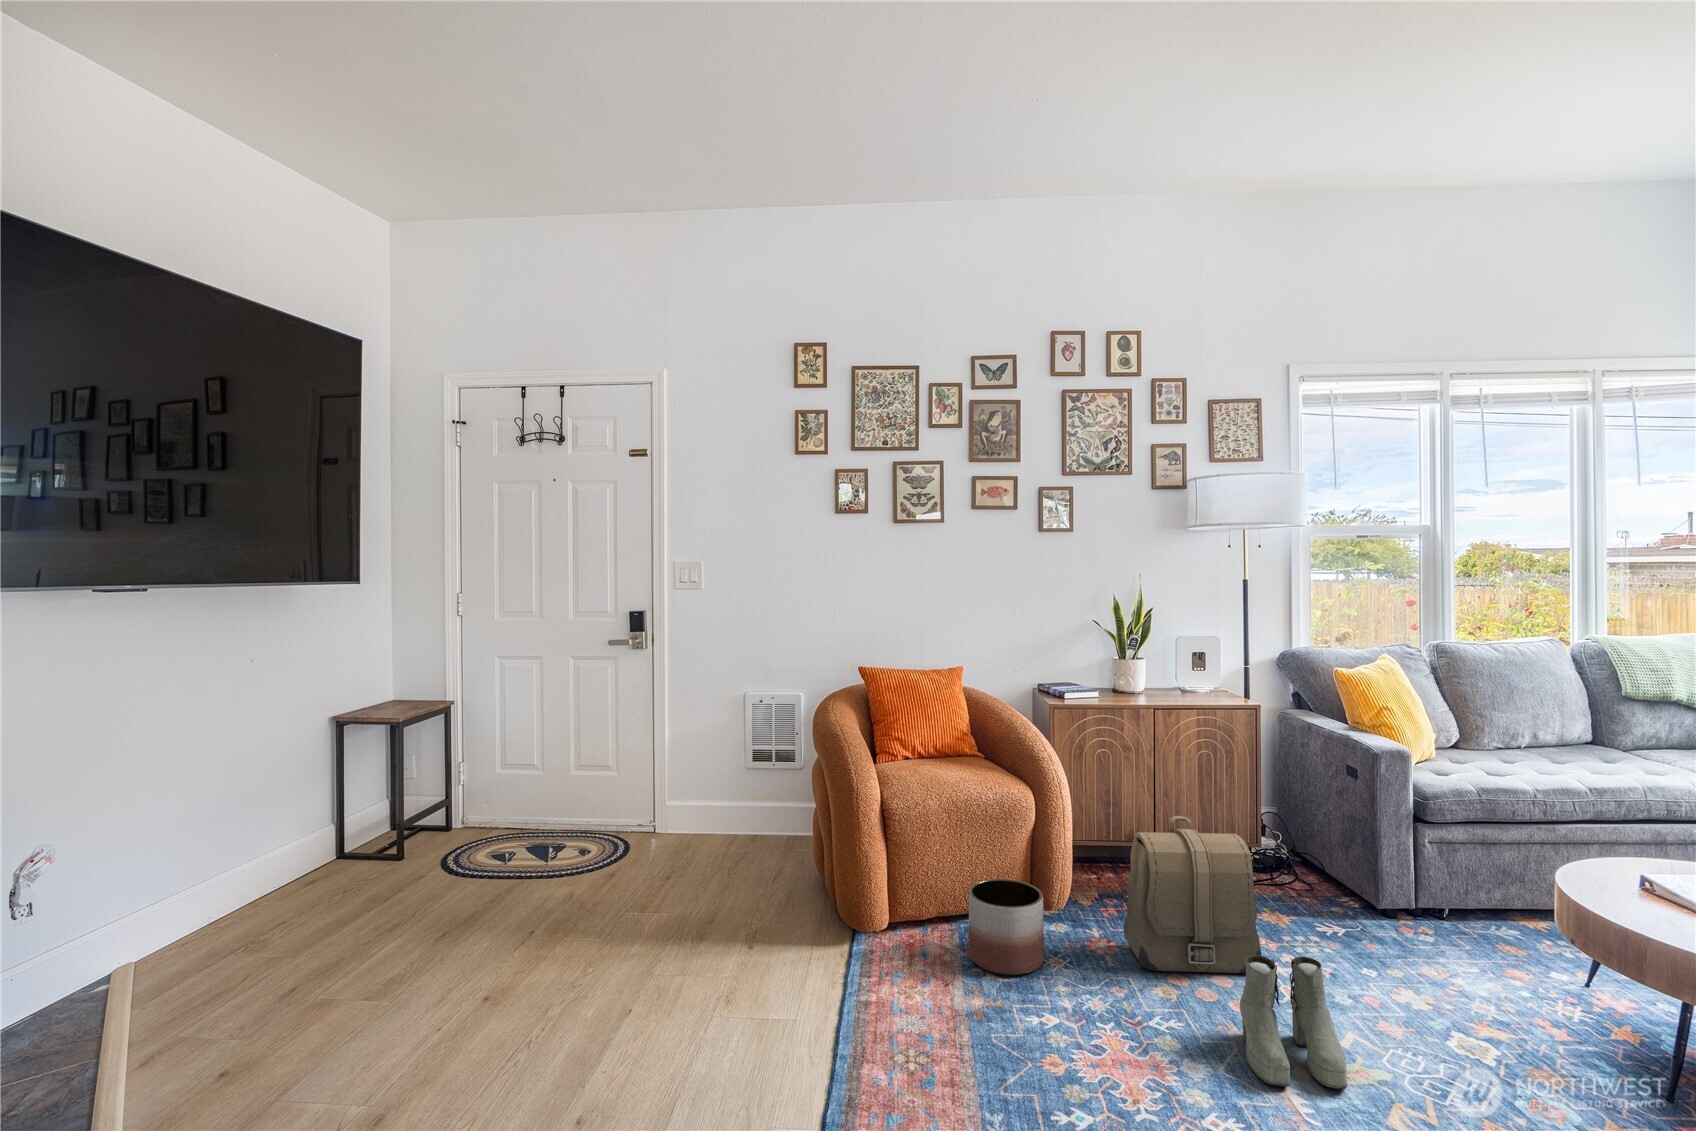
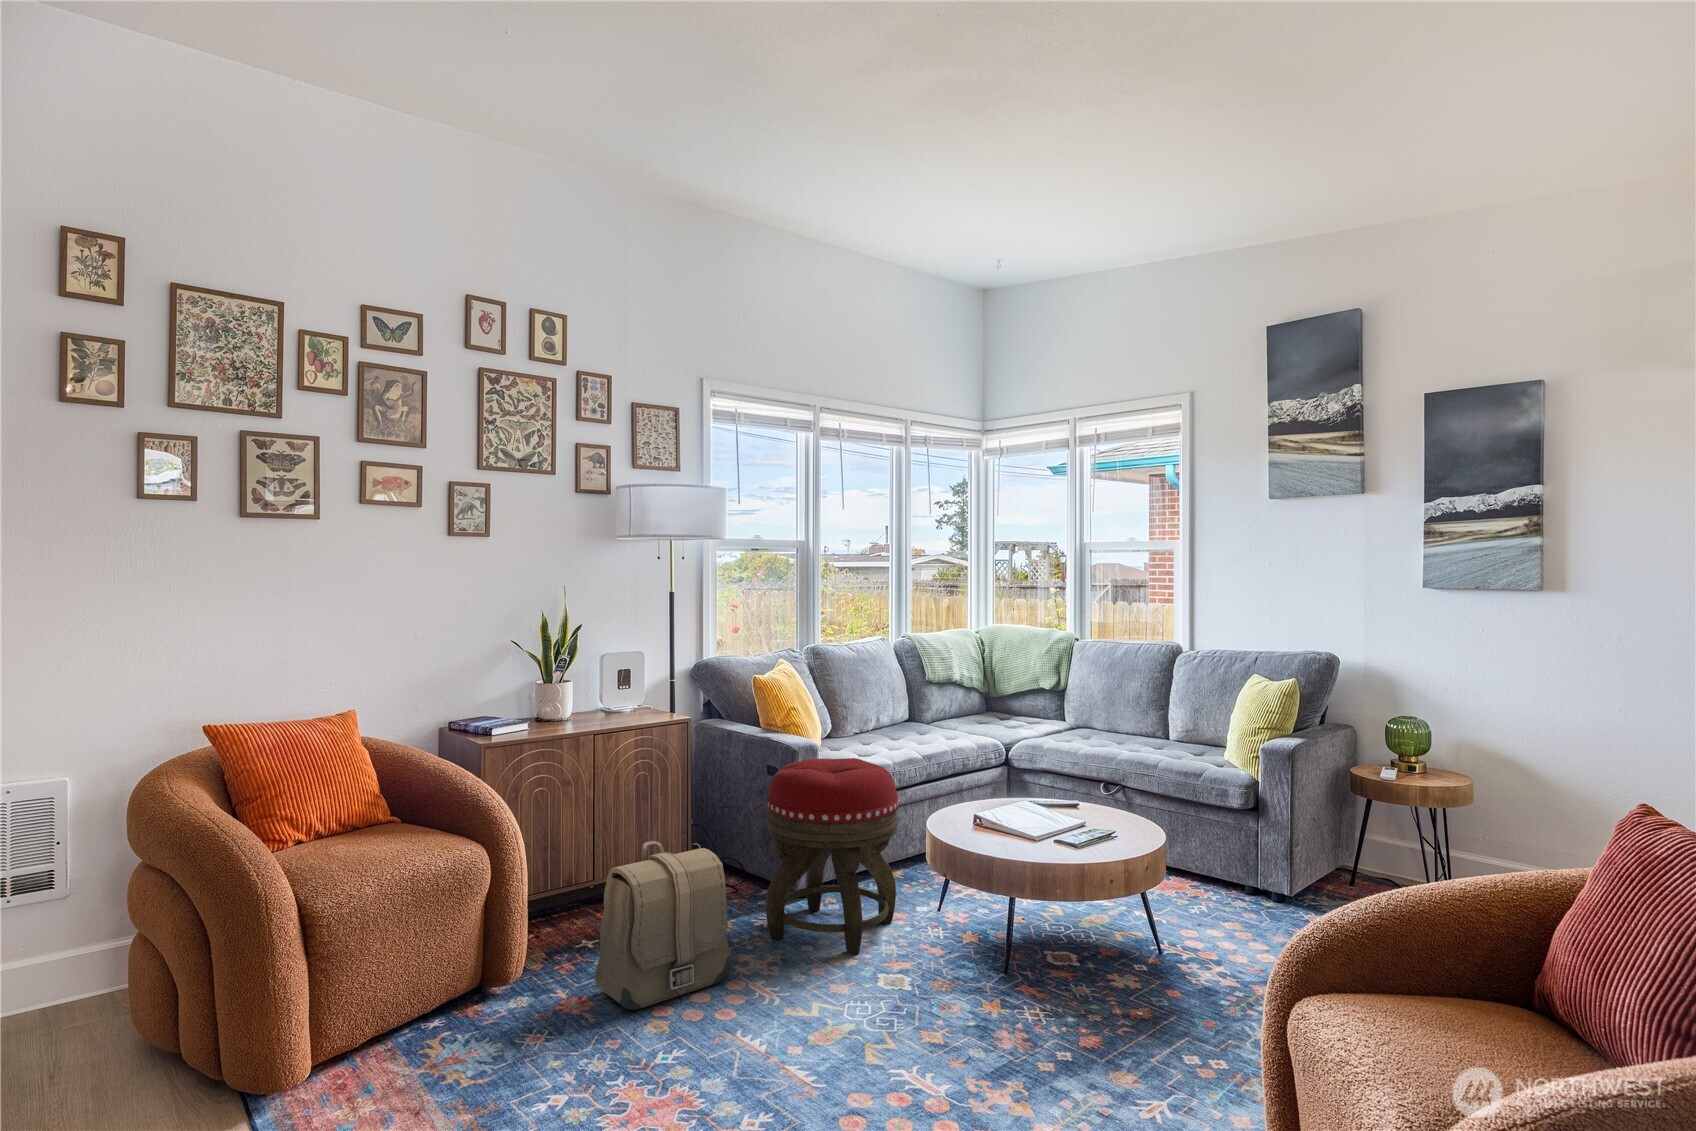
footstool: none [1323,765,1507,996] -> present [766,758,899,954]
planter: present [969,879,1044,975] -> none [428,956,522,1073]
boots: present [1240,955,1347,1089] -> none [738,946,834,1073]

